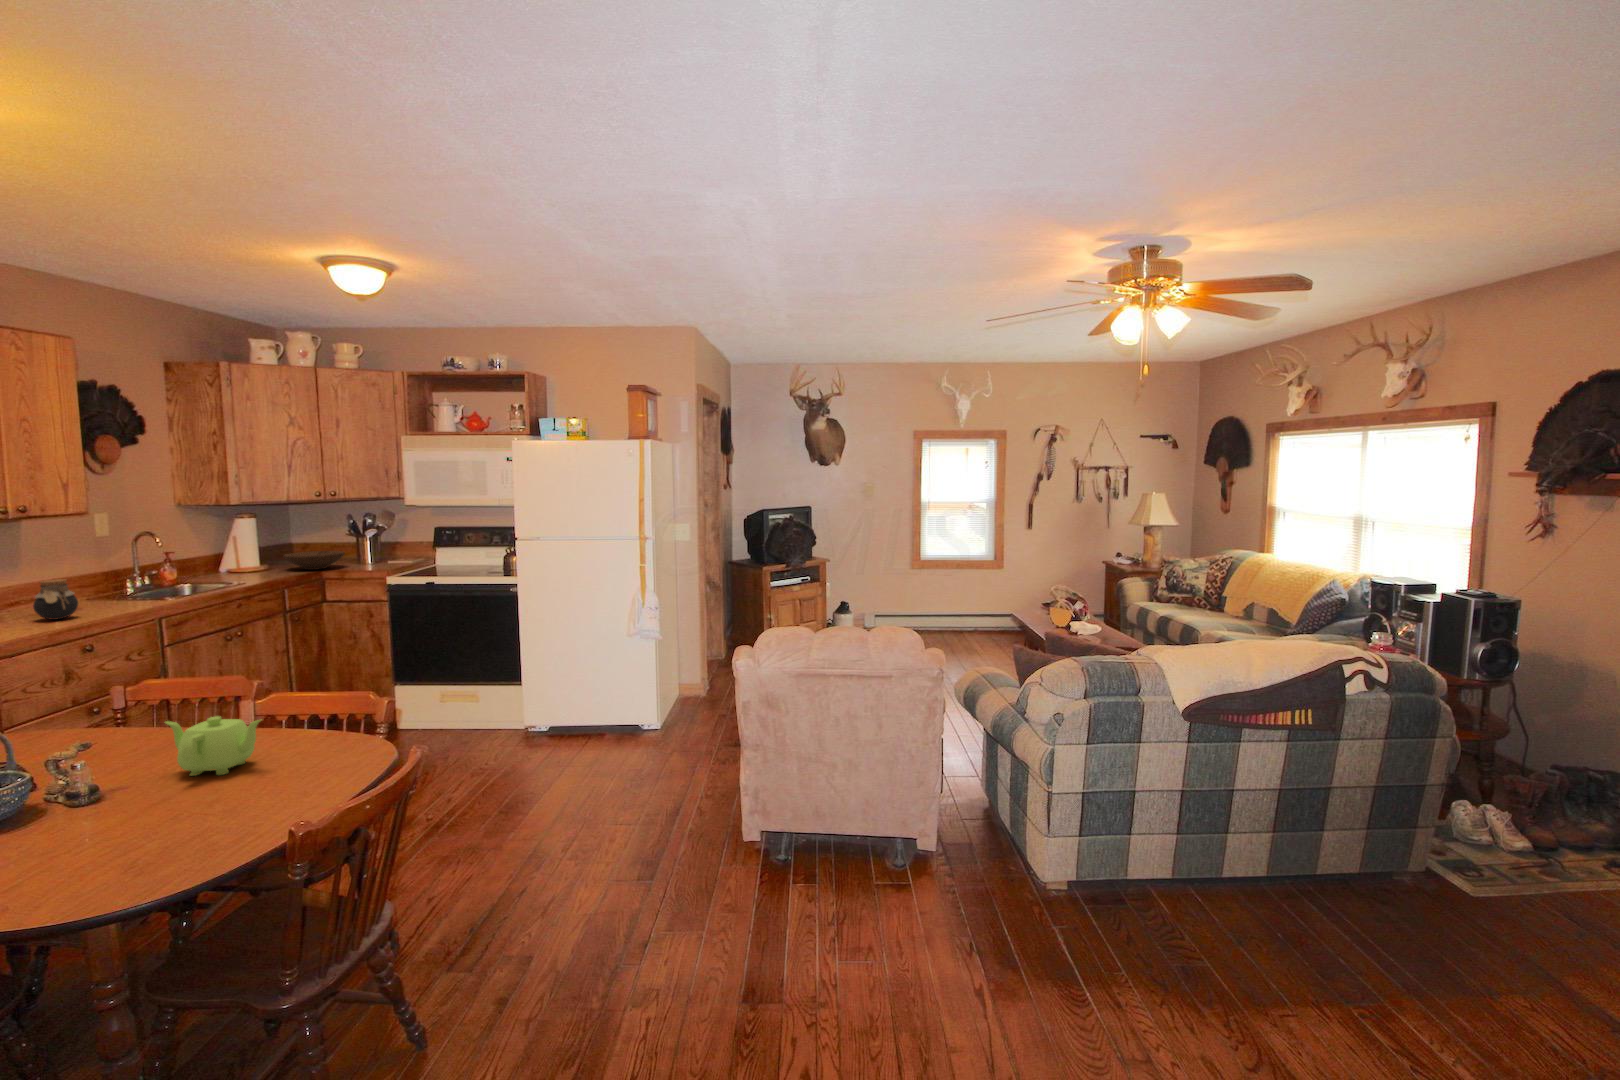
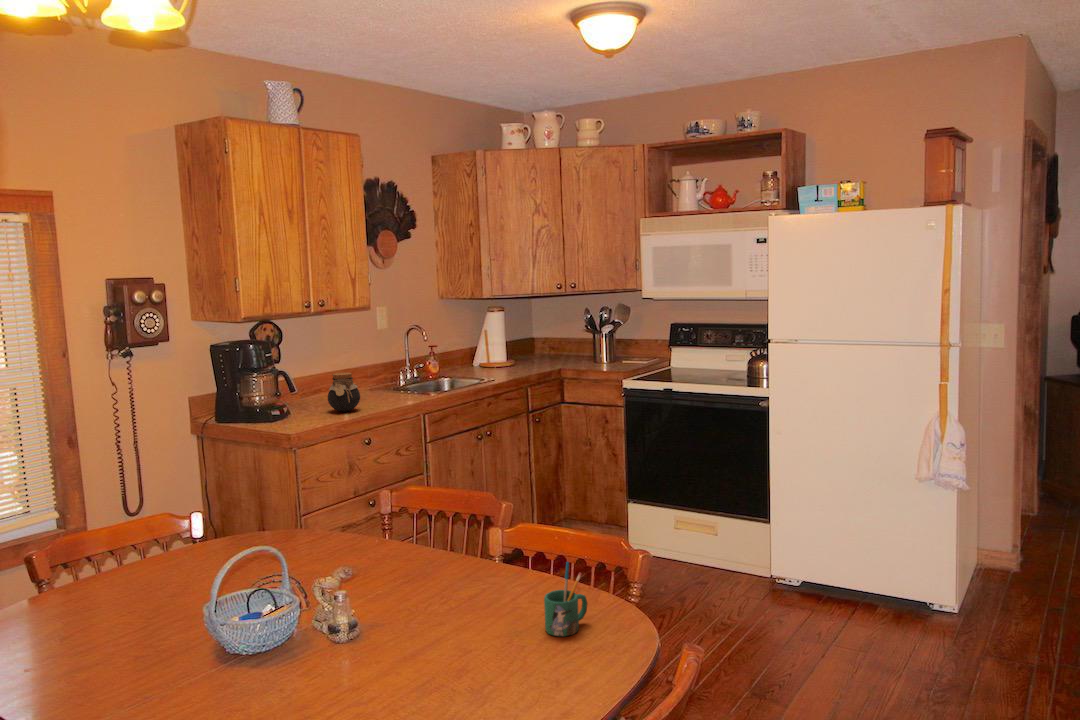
wooden bowl: present [283,551,345,570] -> none [526,346,582,367]
mug: none [297,696,336,751] -> present [544,562,587,636]
teapot: present [166,716,260,776] -> none [408,575,507,658]

